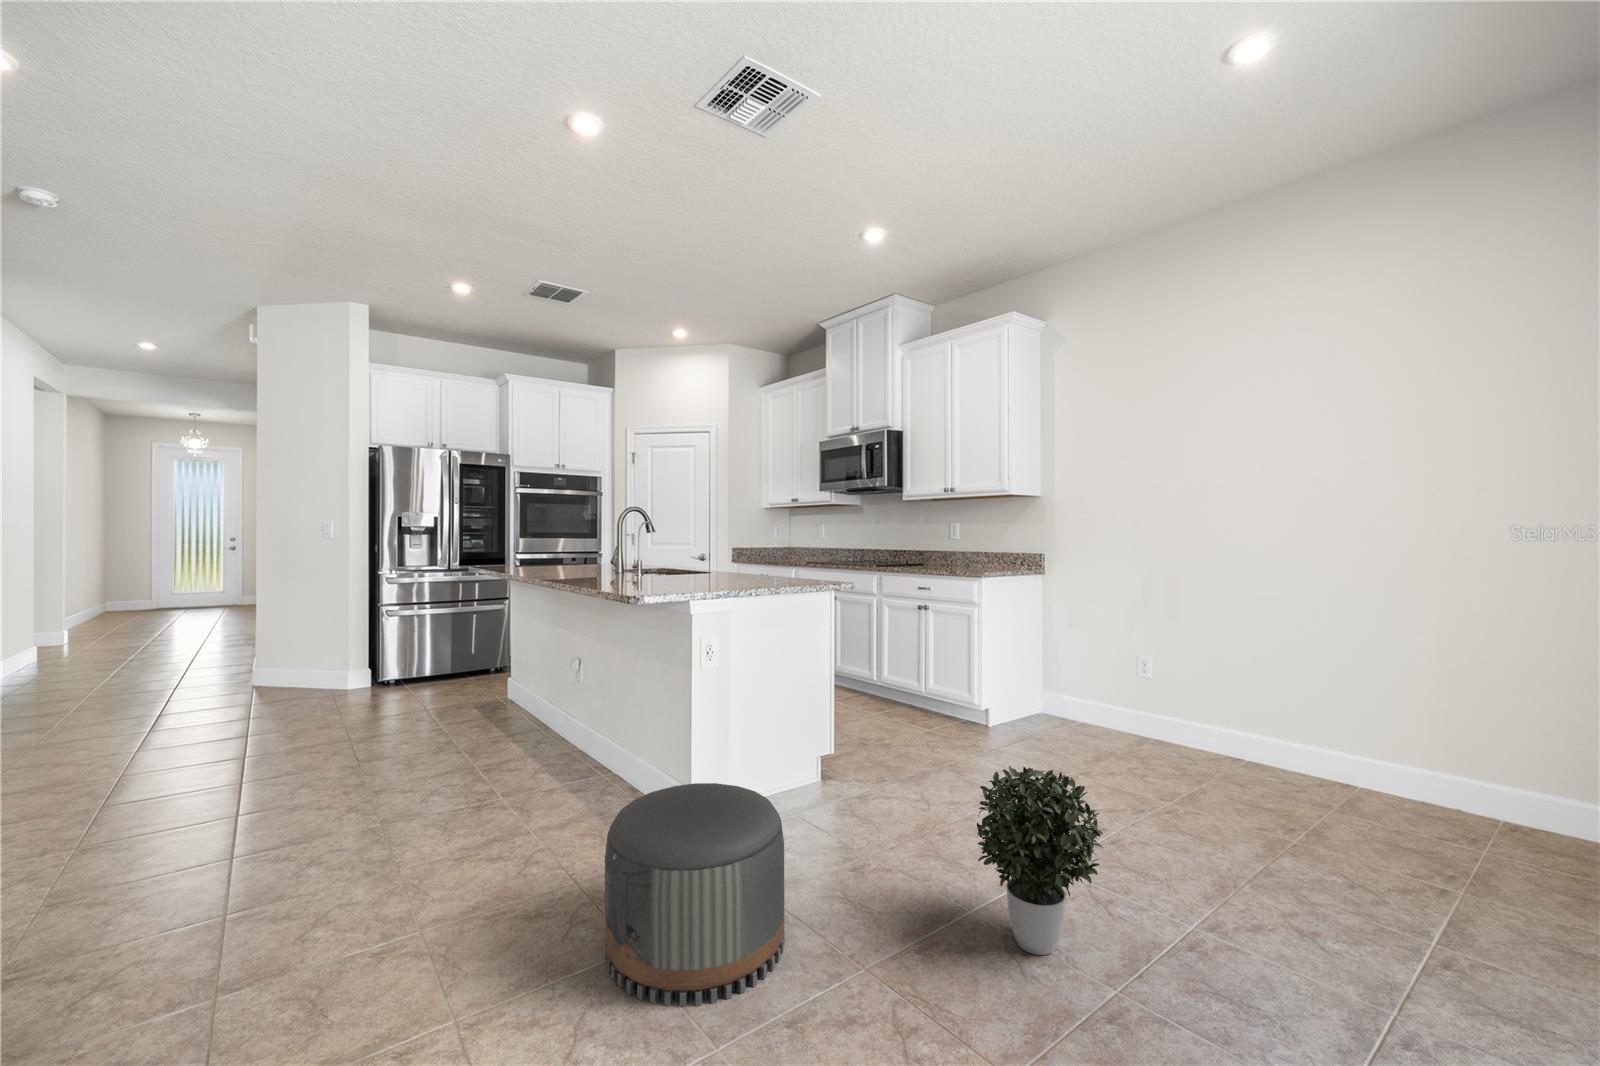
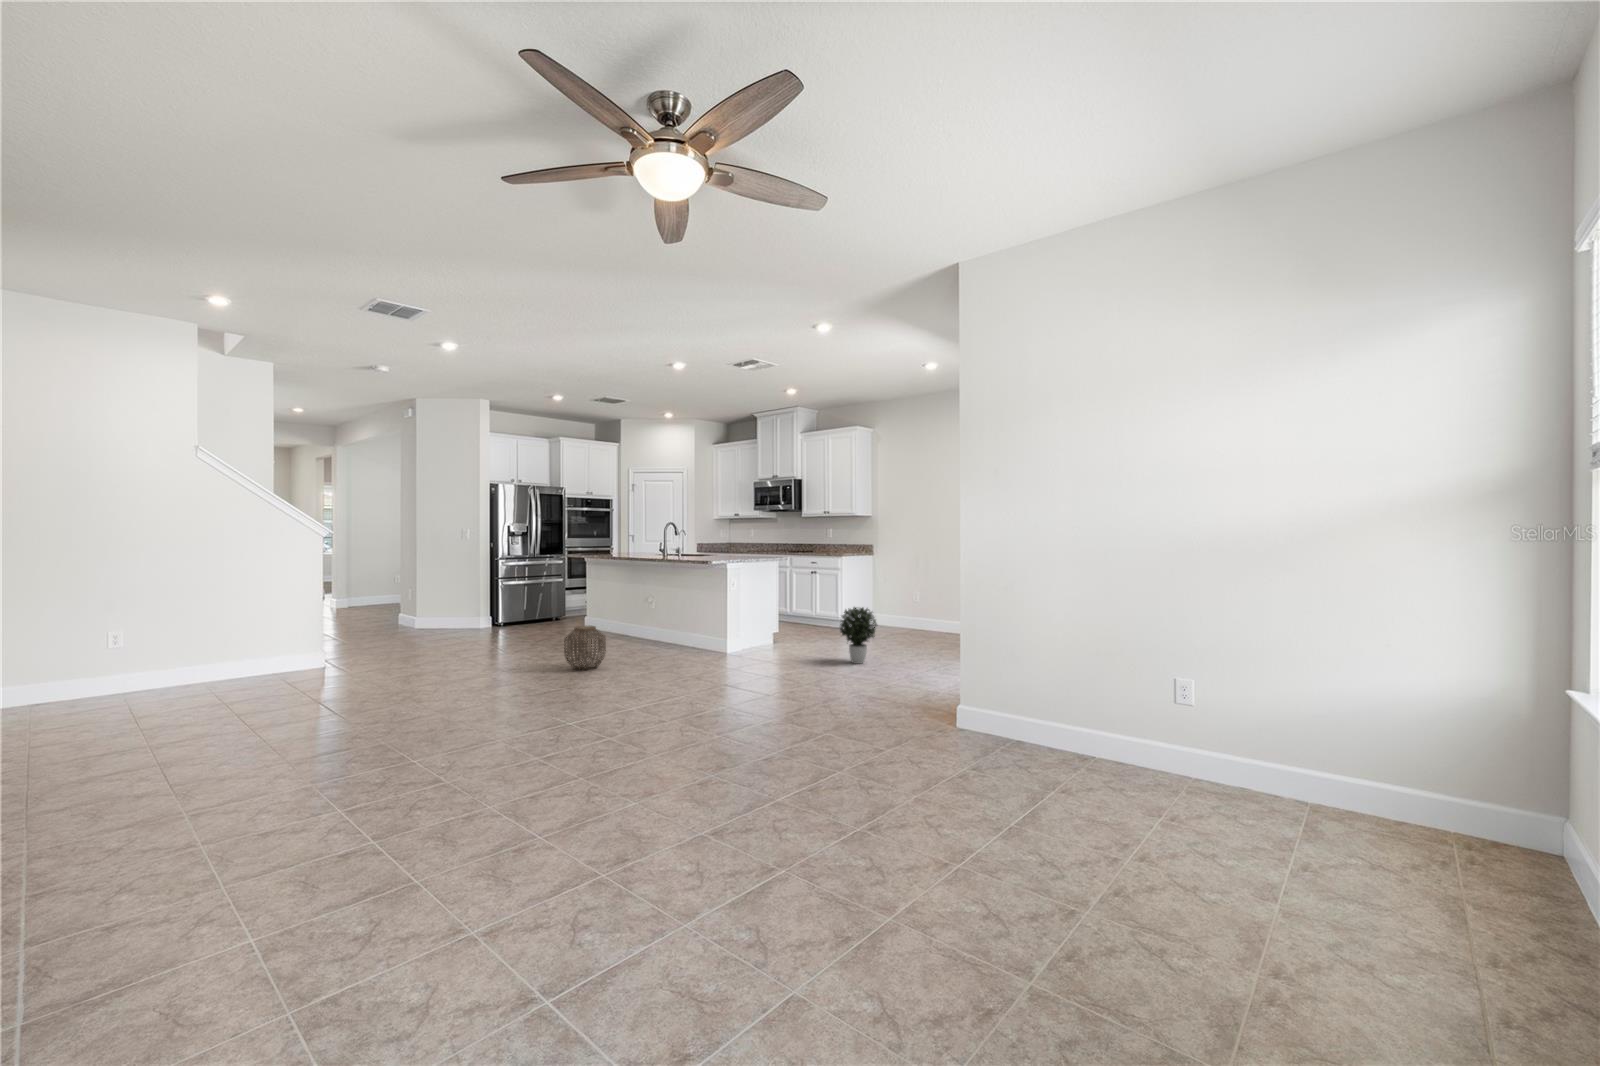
pouf: present [605,783,785,1006] -> none [720,618,778,673]
woven basket: none [187,788,327,927] -> present [564,626,606,670]

